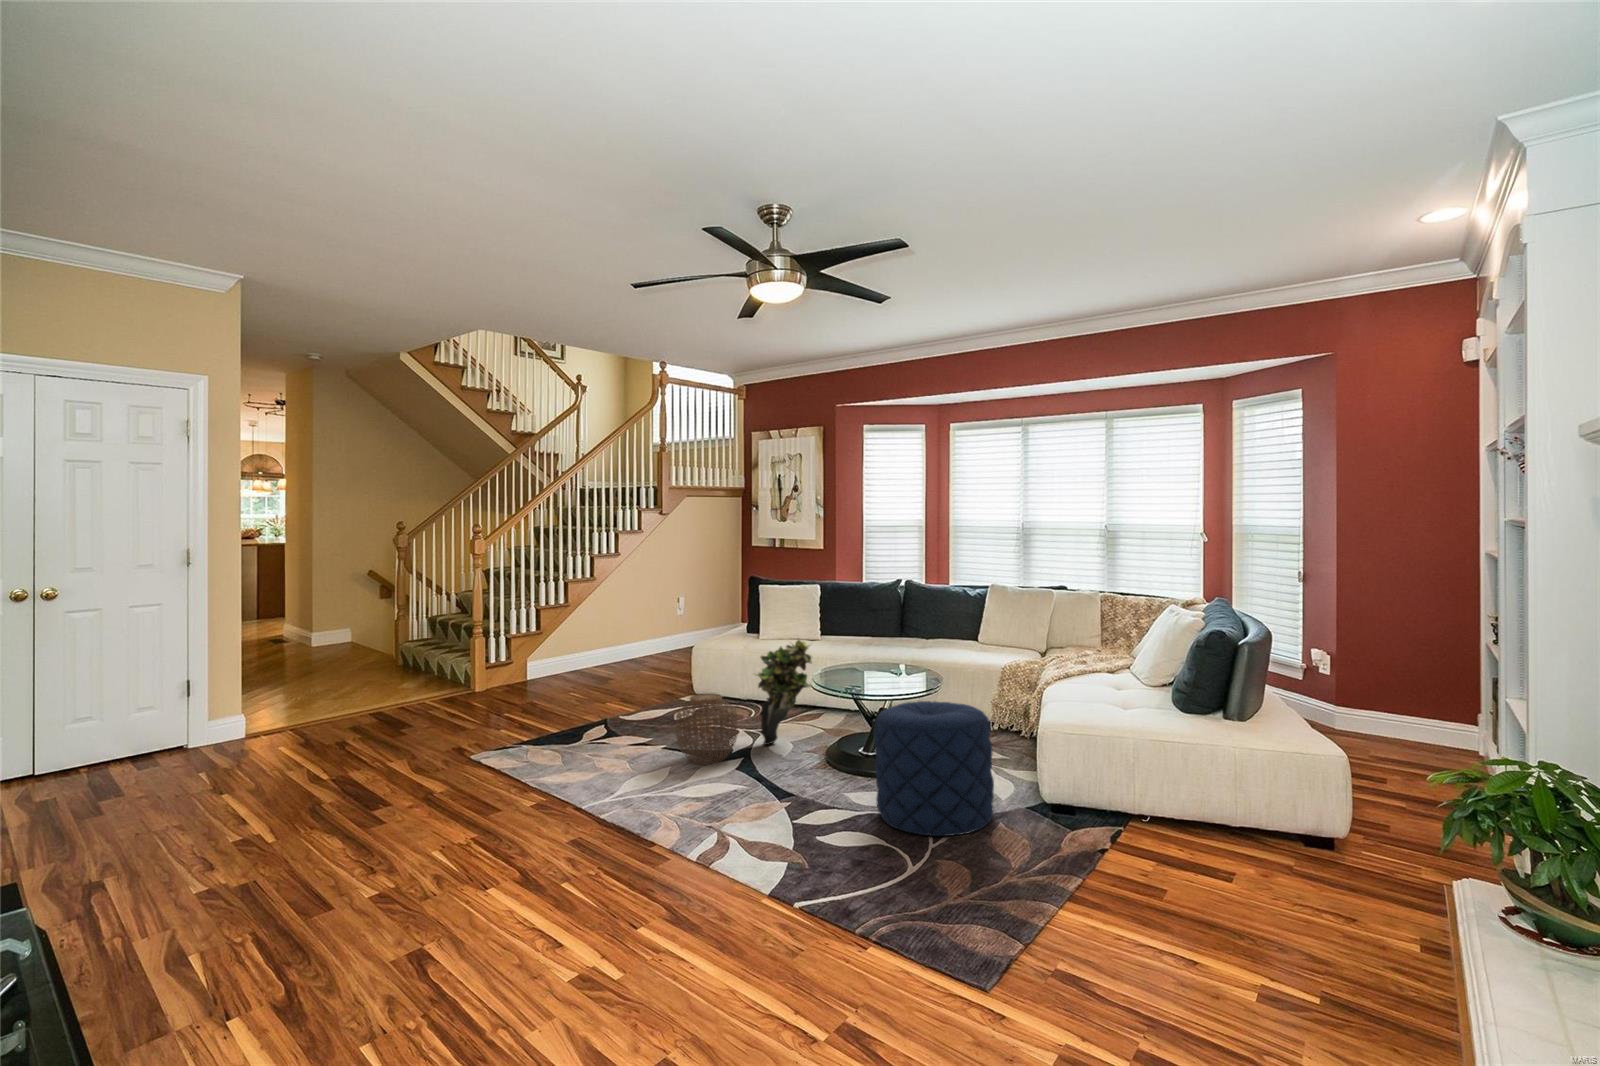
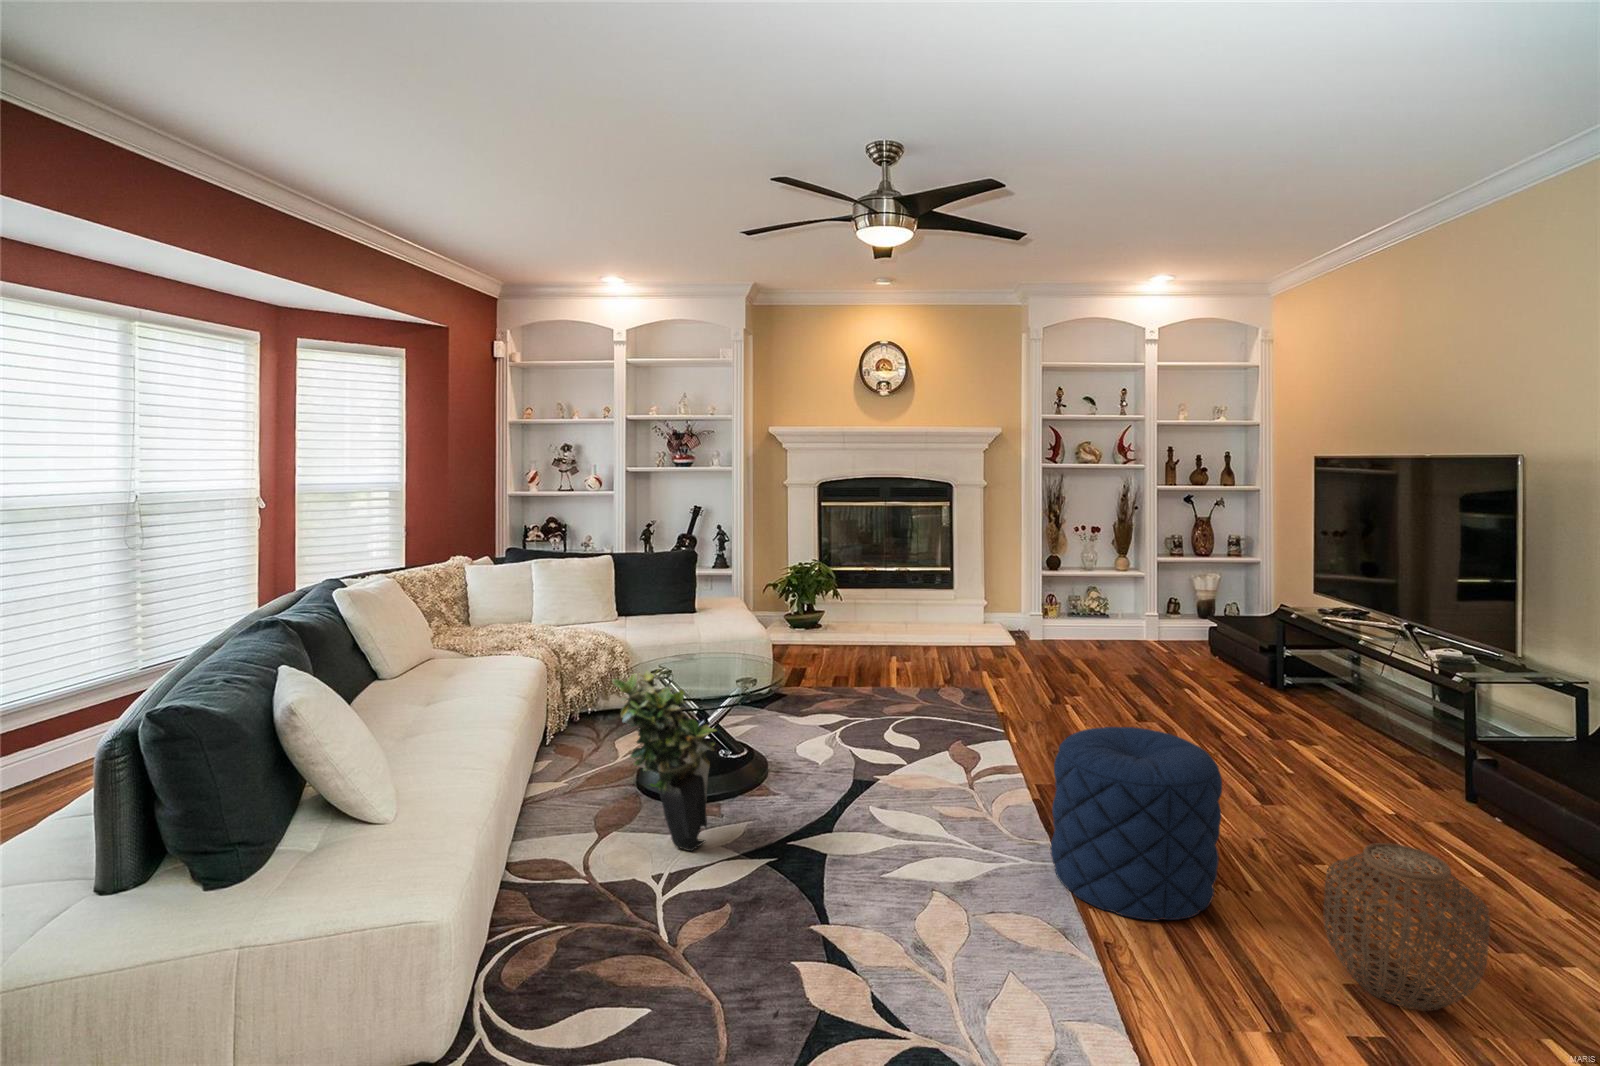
woven basket: present [676,693,737,765] -> present [1324,843,1490,1010]
pouf: present [874,701,994,836] -> present [1051,727,1222,921]

